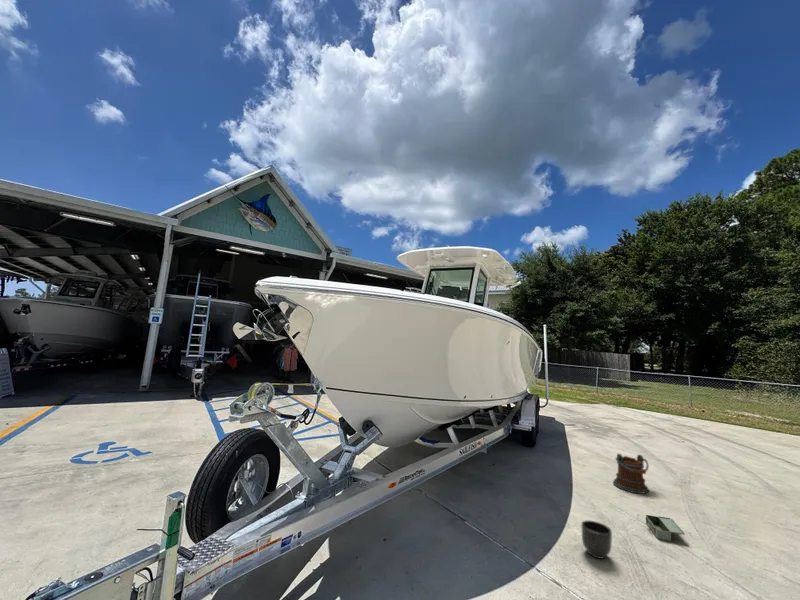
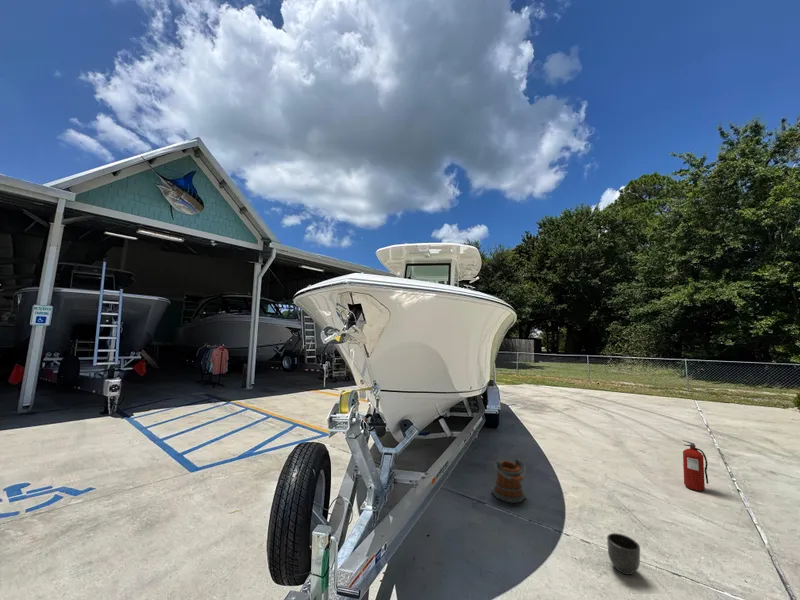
bucket: present [613,454,649,494] -> present [491,459,526,503]
fire extinguisher: none [727,455,757,513] -> present [683,440,708,491]
toolbox: present [646,515,685,541] -> none [638,510,682,537]

